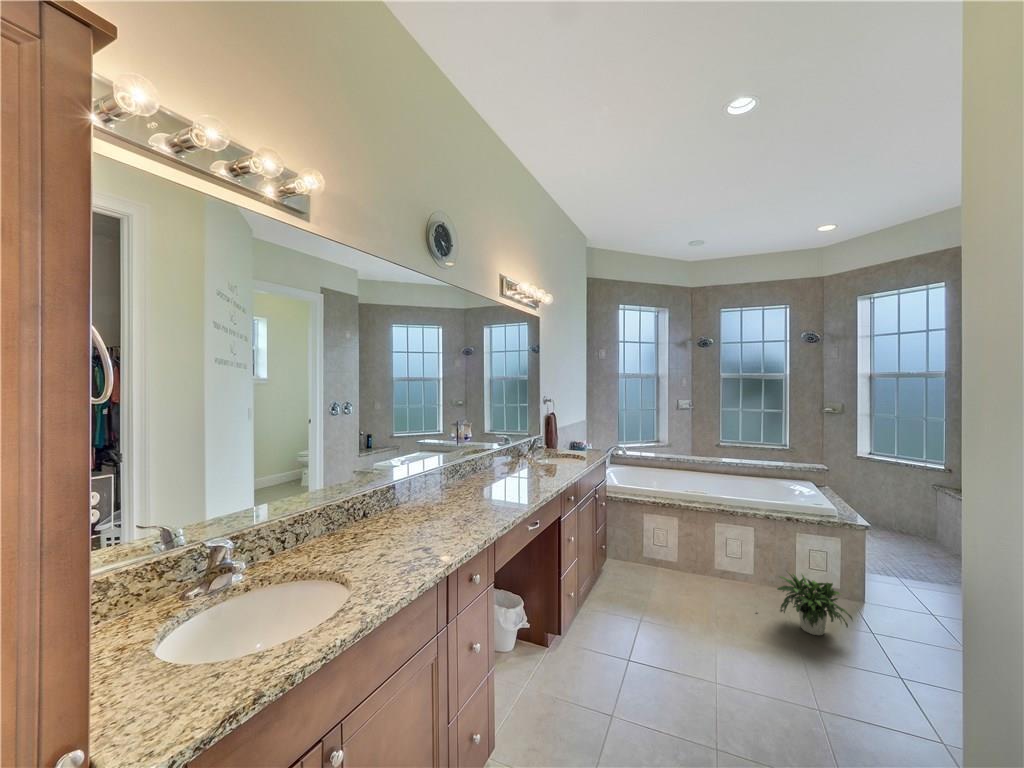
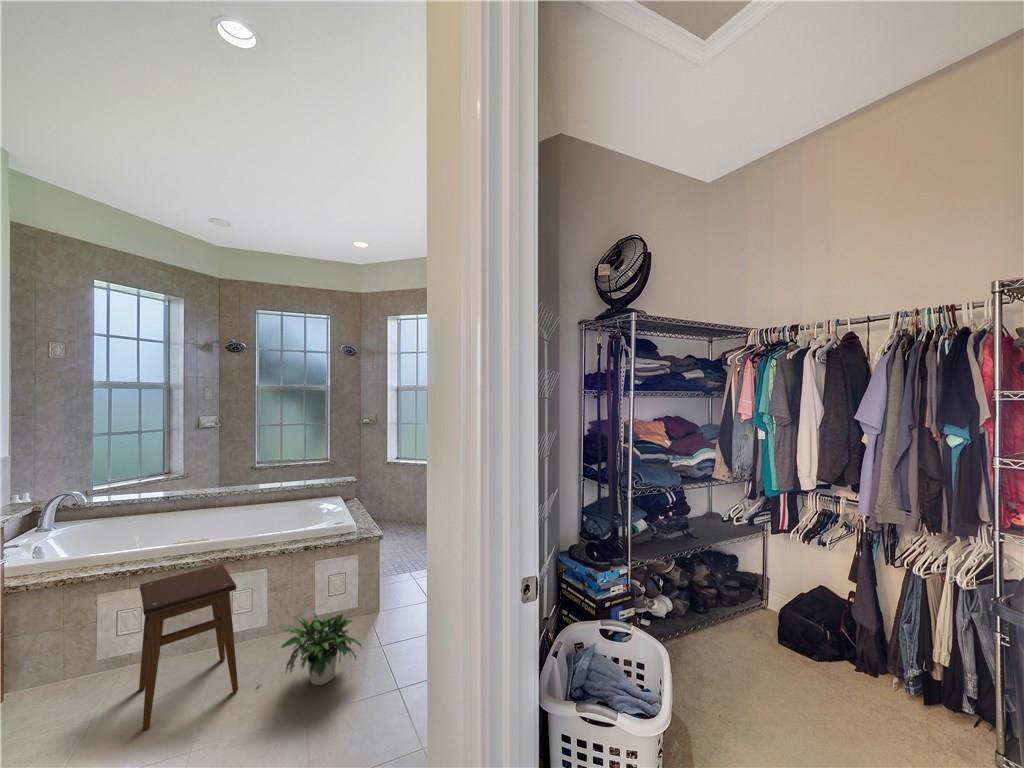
stool: none [675,512,742,608] -> present [139,564,238,730]

